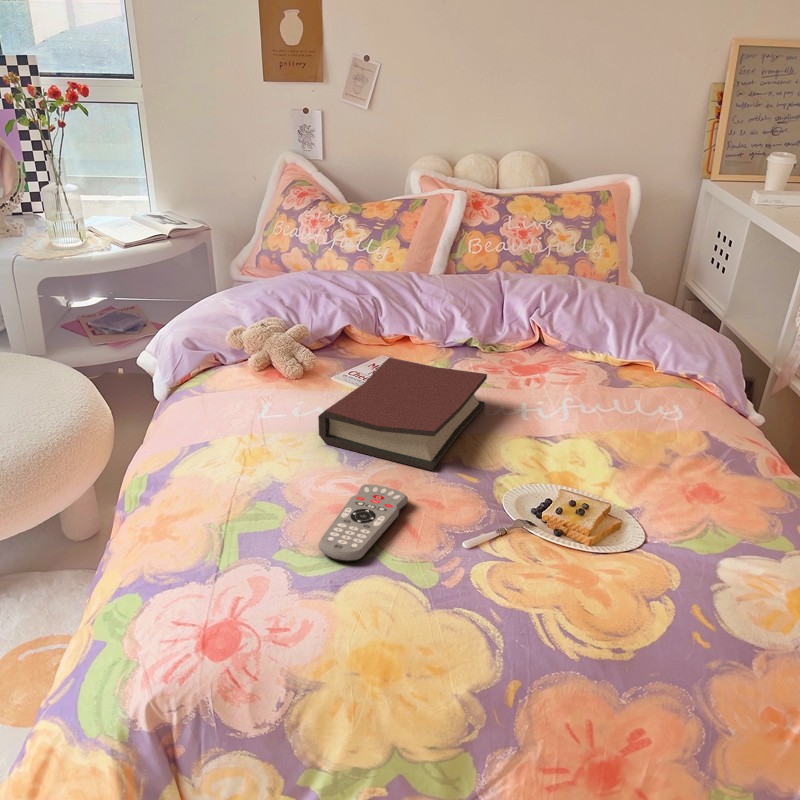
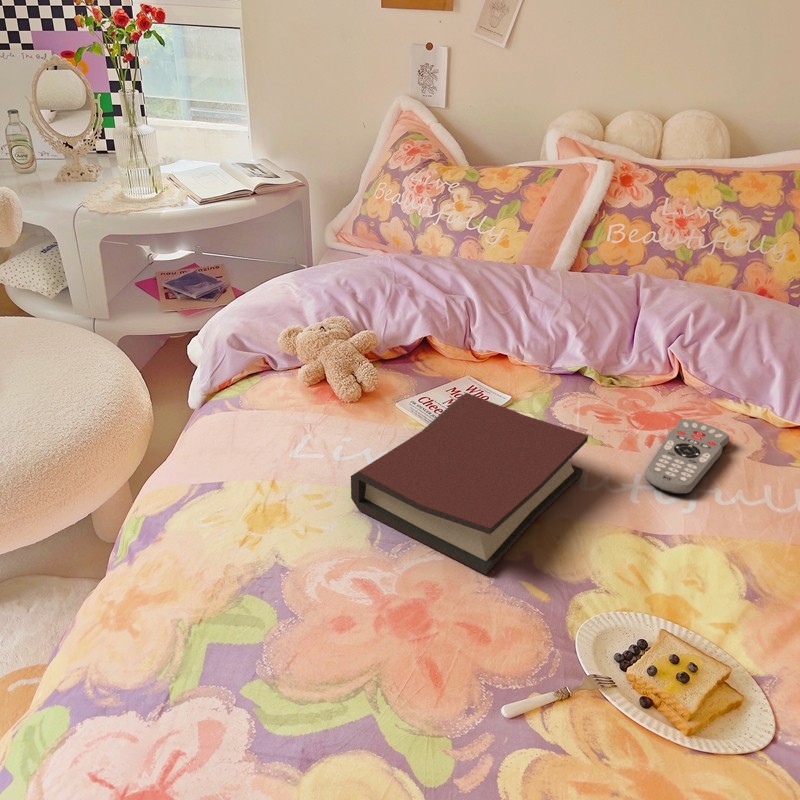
remote control: present [319,484,408,562] -> present [644,419,729,494]

